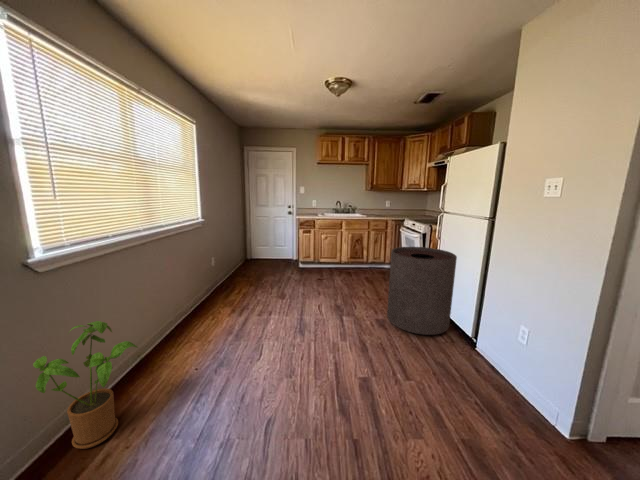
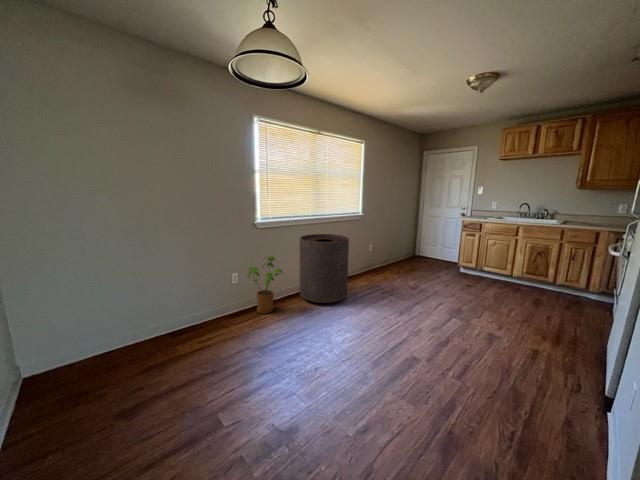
trash can: present [387,247,457,335] -> present [299,234,349,303]

